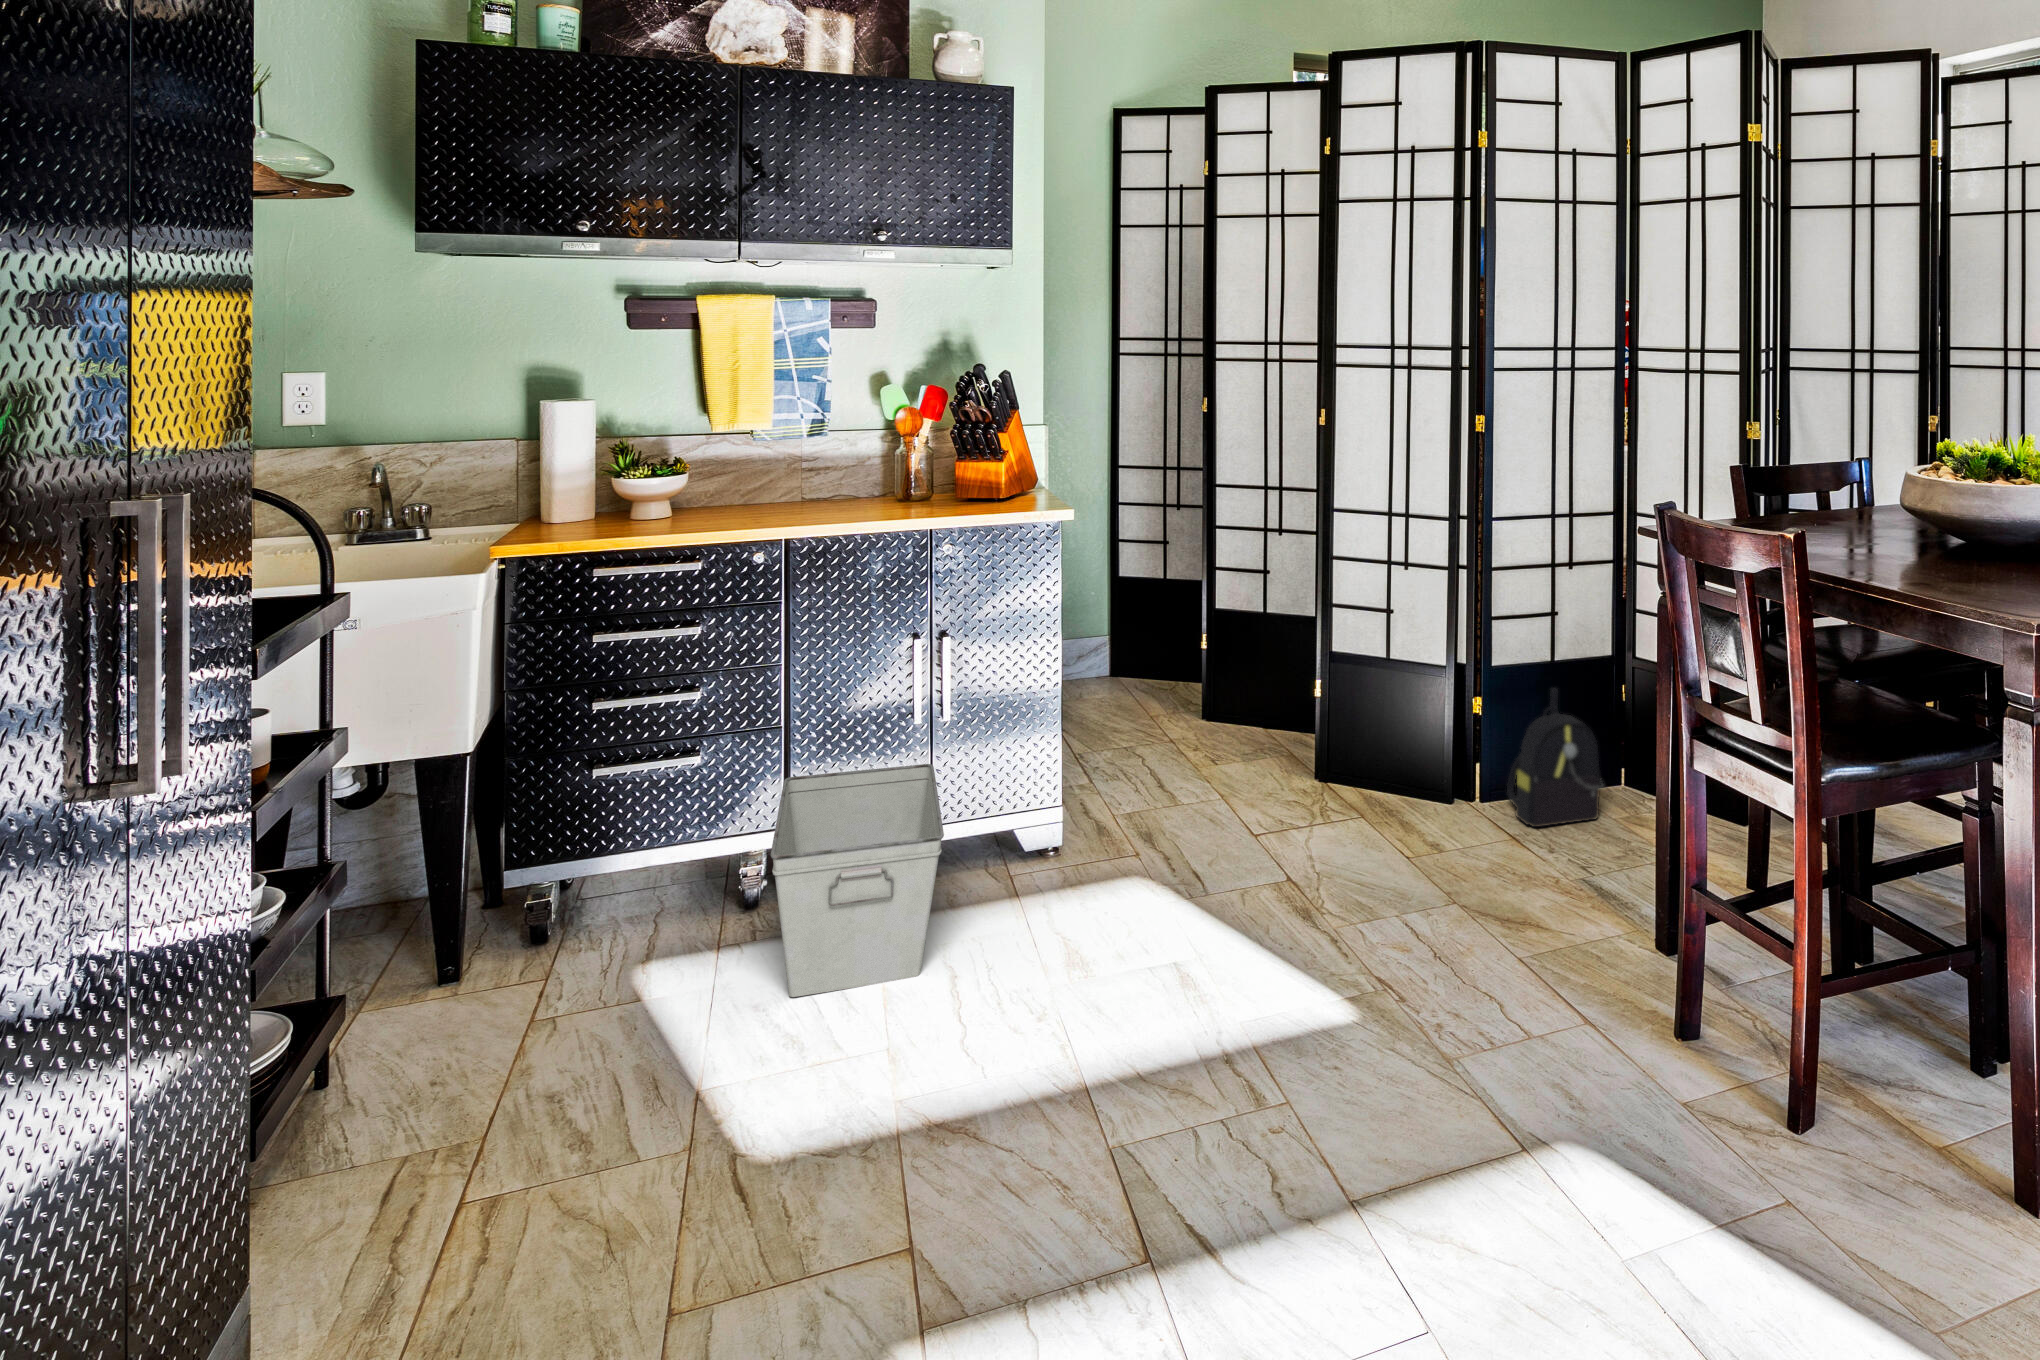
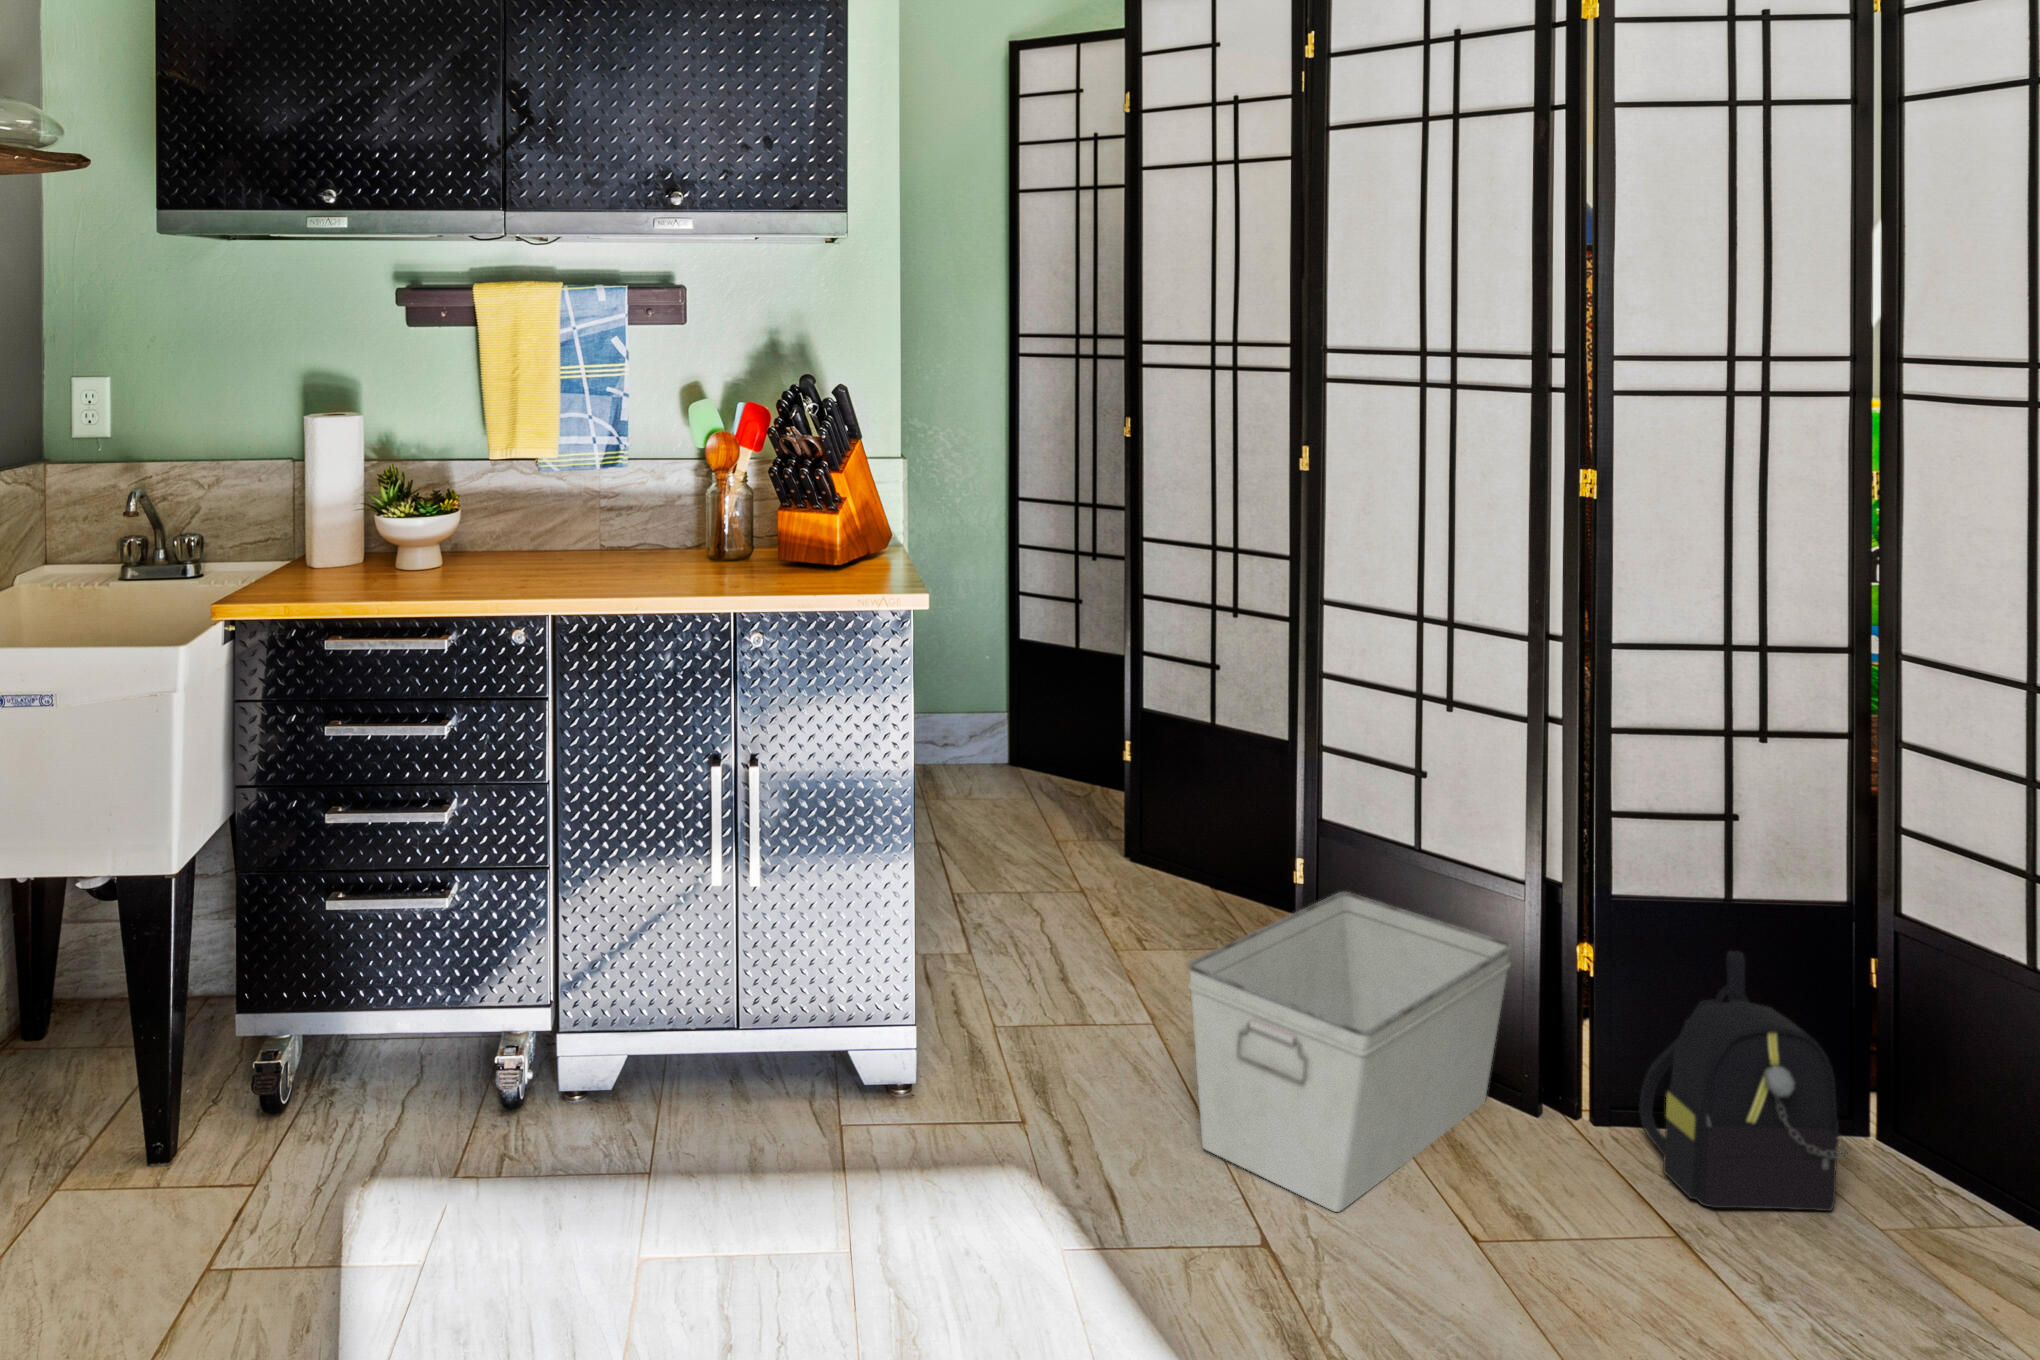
storage bin: present [771,764,944,997] -> present [1188,892,1513,1212]

